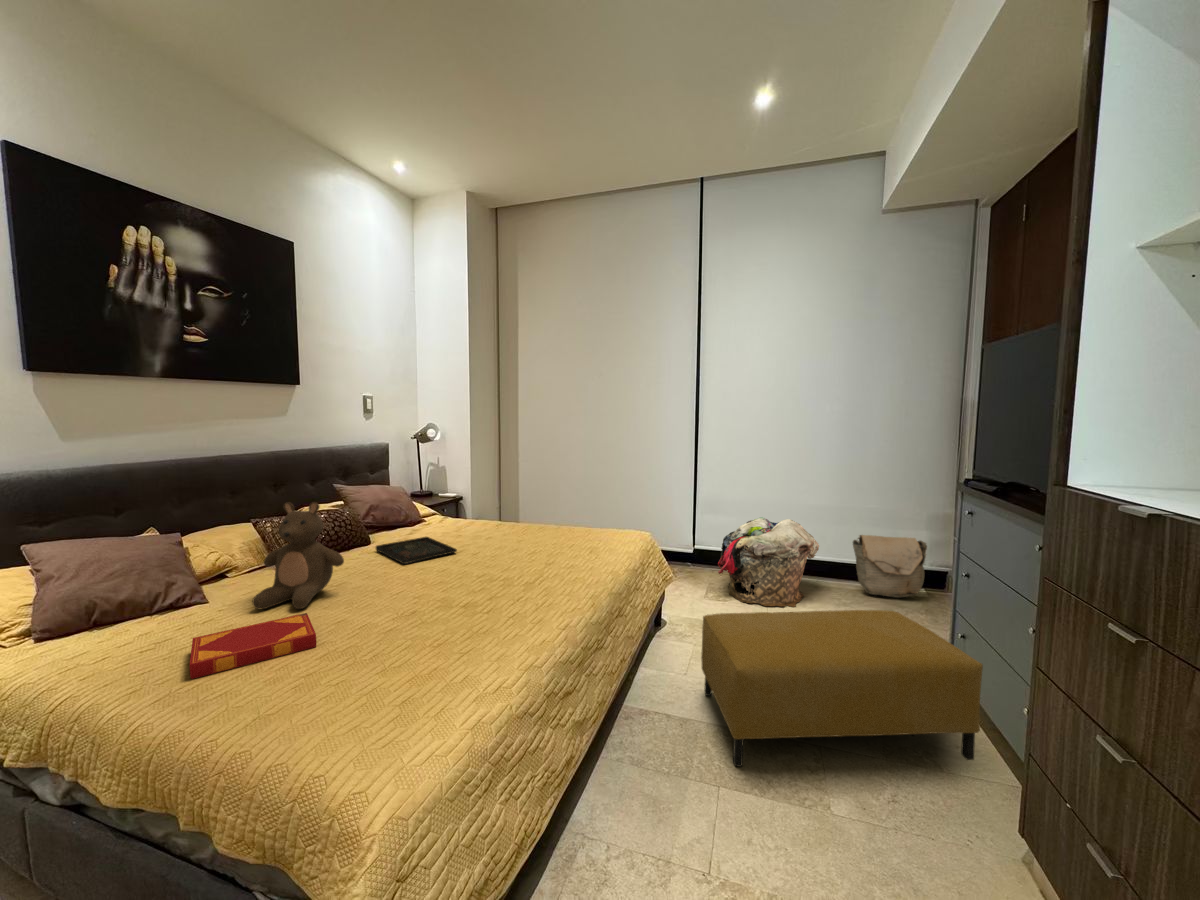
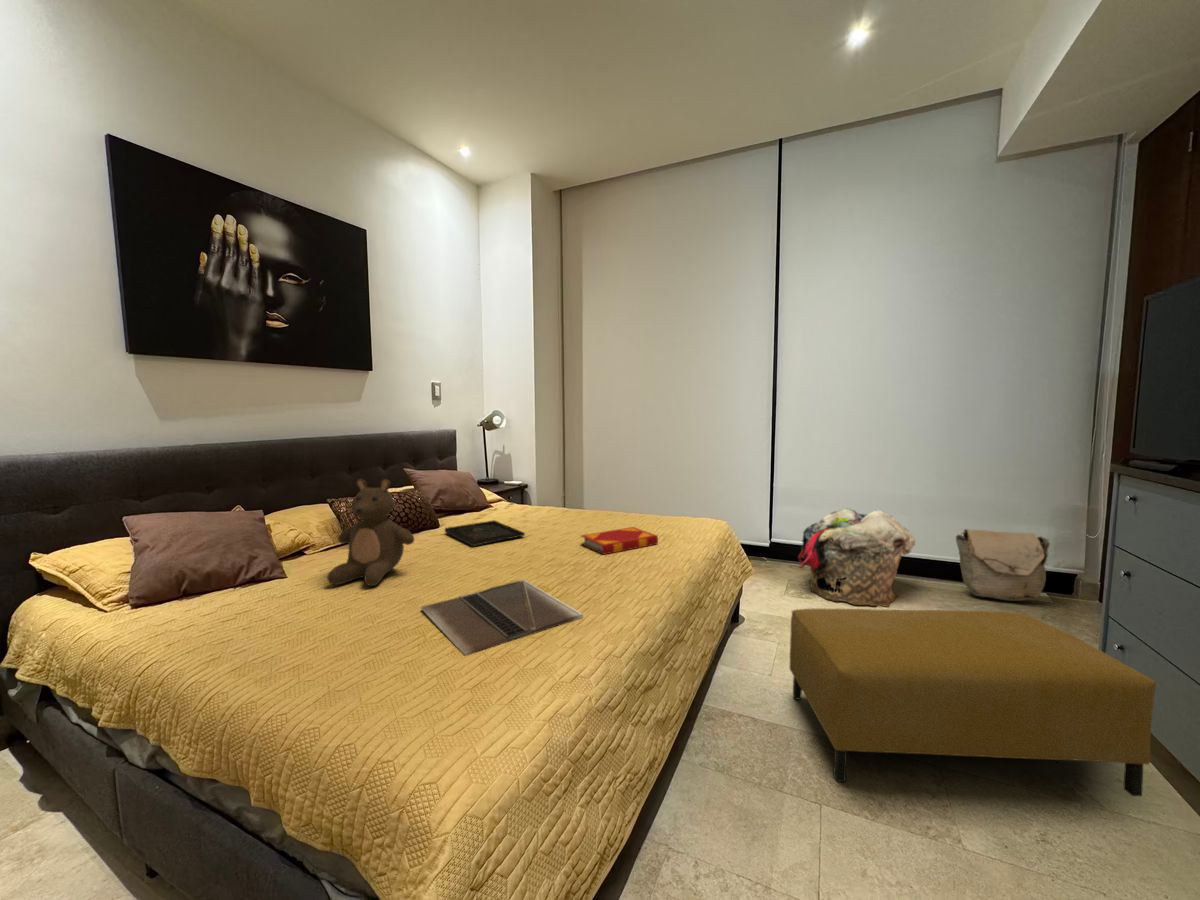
laptop: none [351,598,508,675] -> present [421,580,583,656]
hardback book: present [189,613,317,679] -> present [582,527,658,554]

